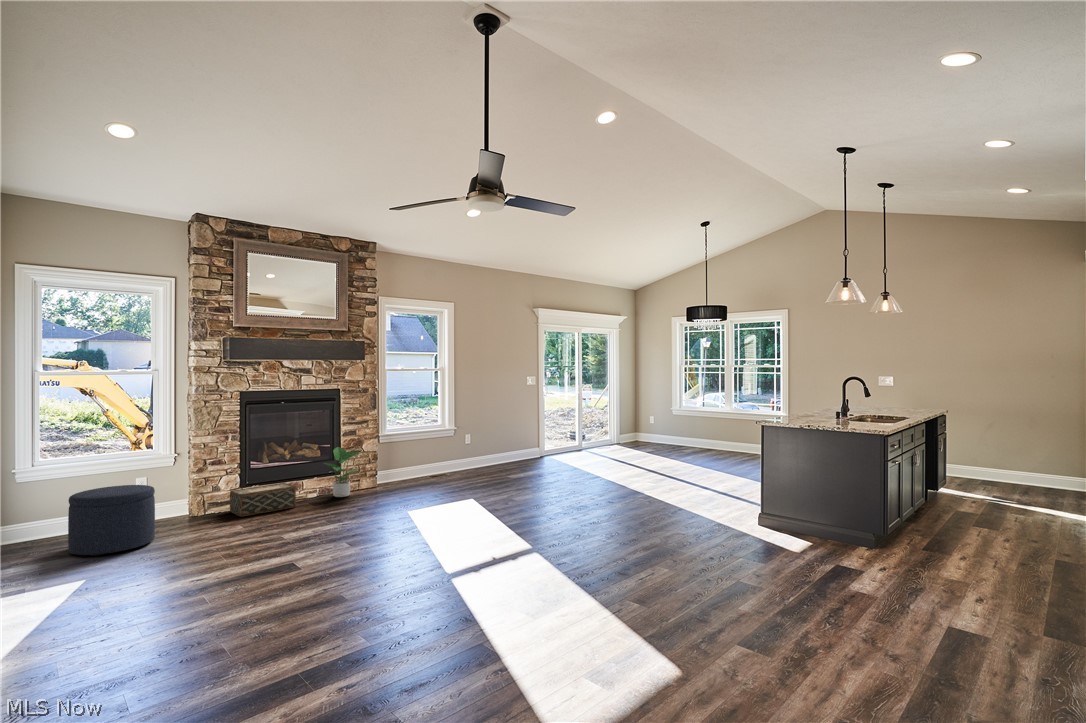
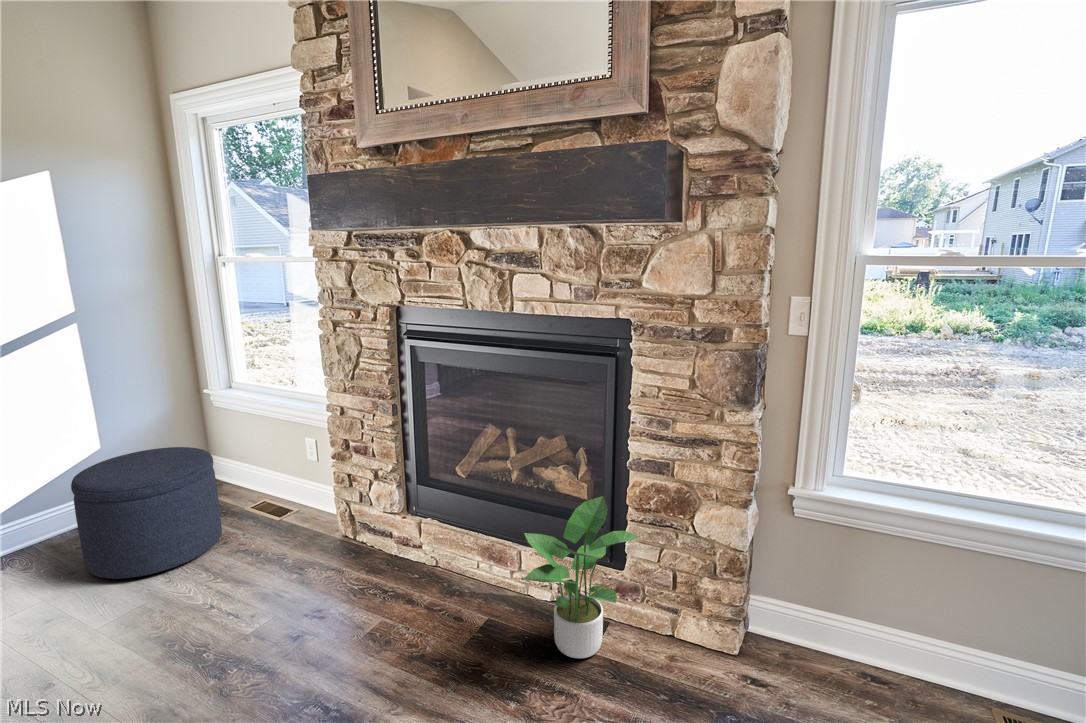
woven basket: present [230,483,296,517] -> none [335,512,476,619]

